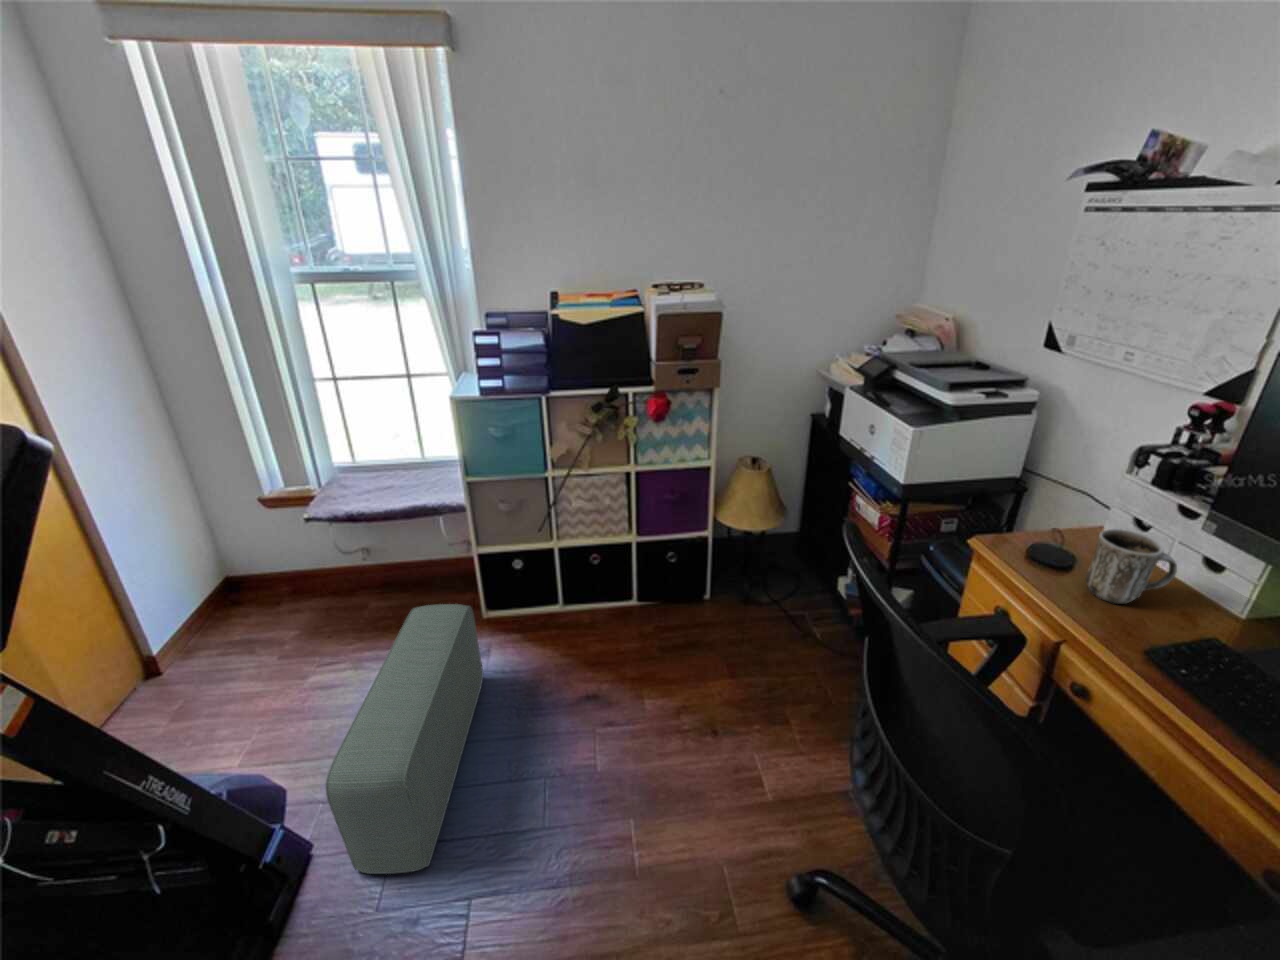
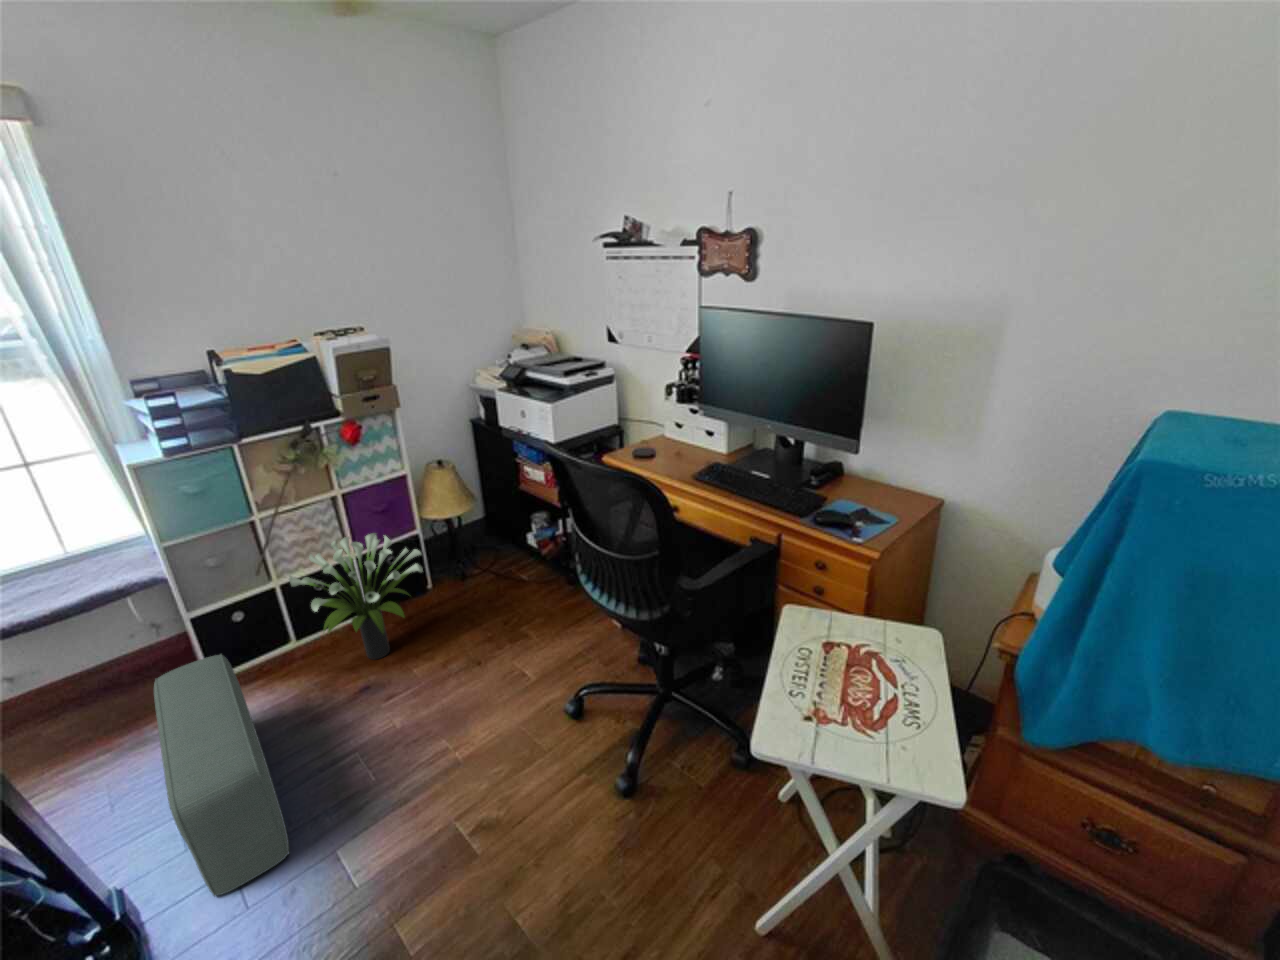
potted plant: none [554,519,692,661] -> present [289,533,423,659]
mug: present [1086,529,1177,604] -> none [660,427,695,466]

